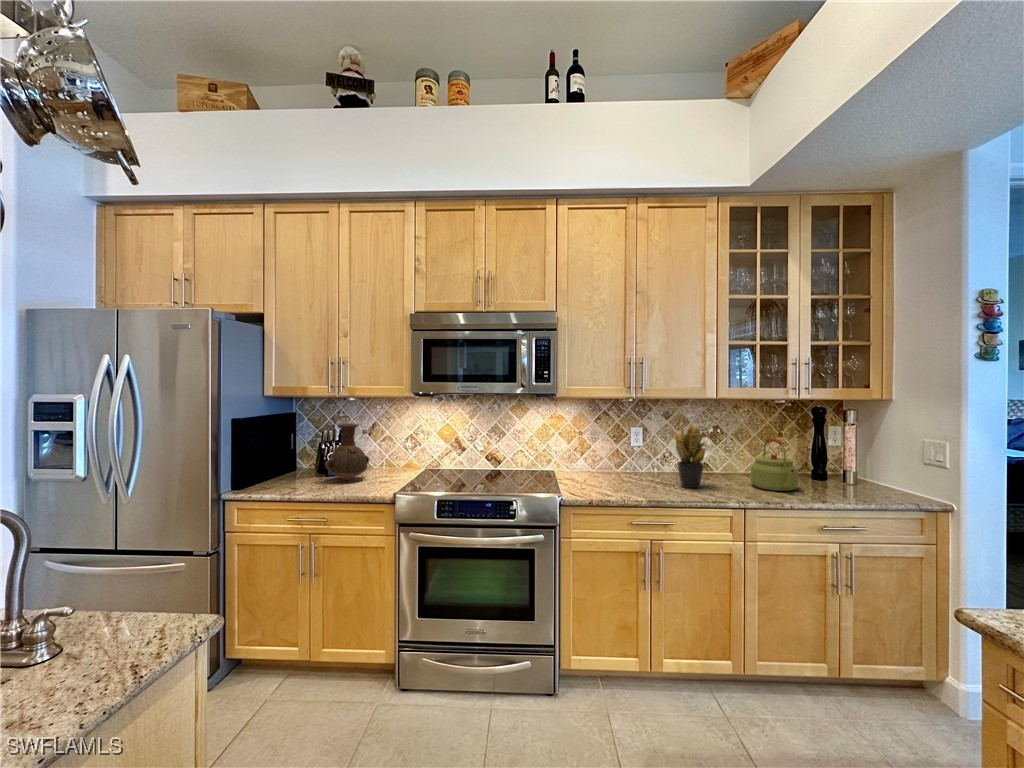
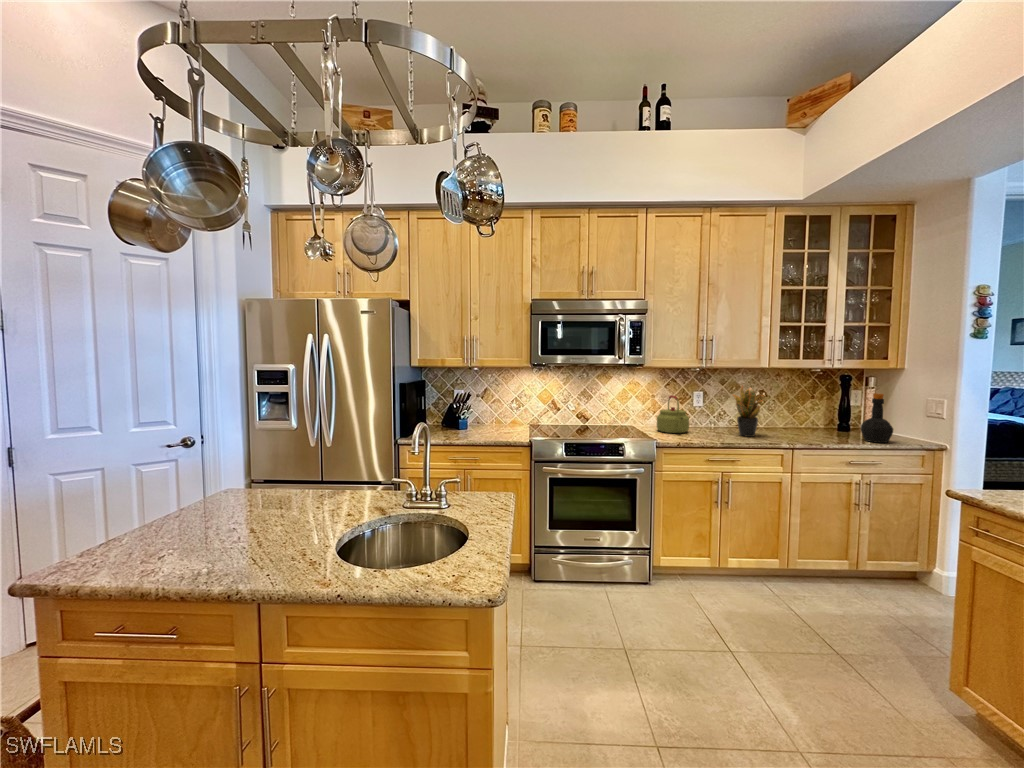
vase: present [325,423,369,480] -> none [463,388,493,432]
bottle: none [837,432,879,499] -> present [861,393,893,443]
kettle: present [751,438,798,491] -> present [657,395,689,433]

